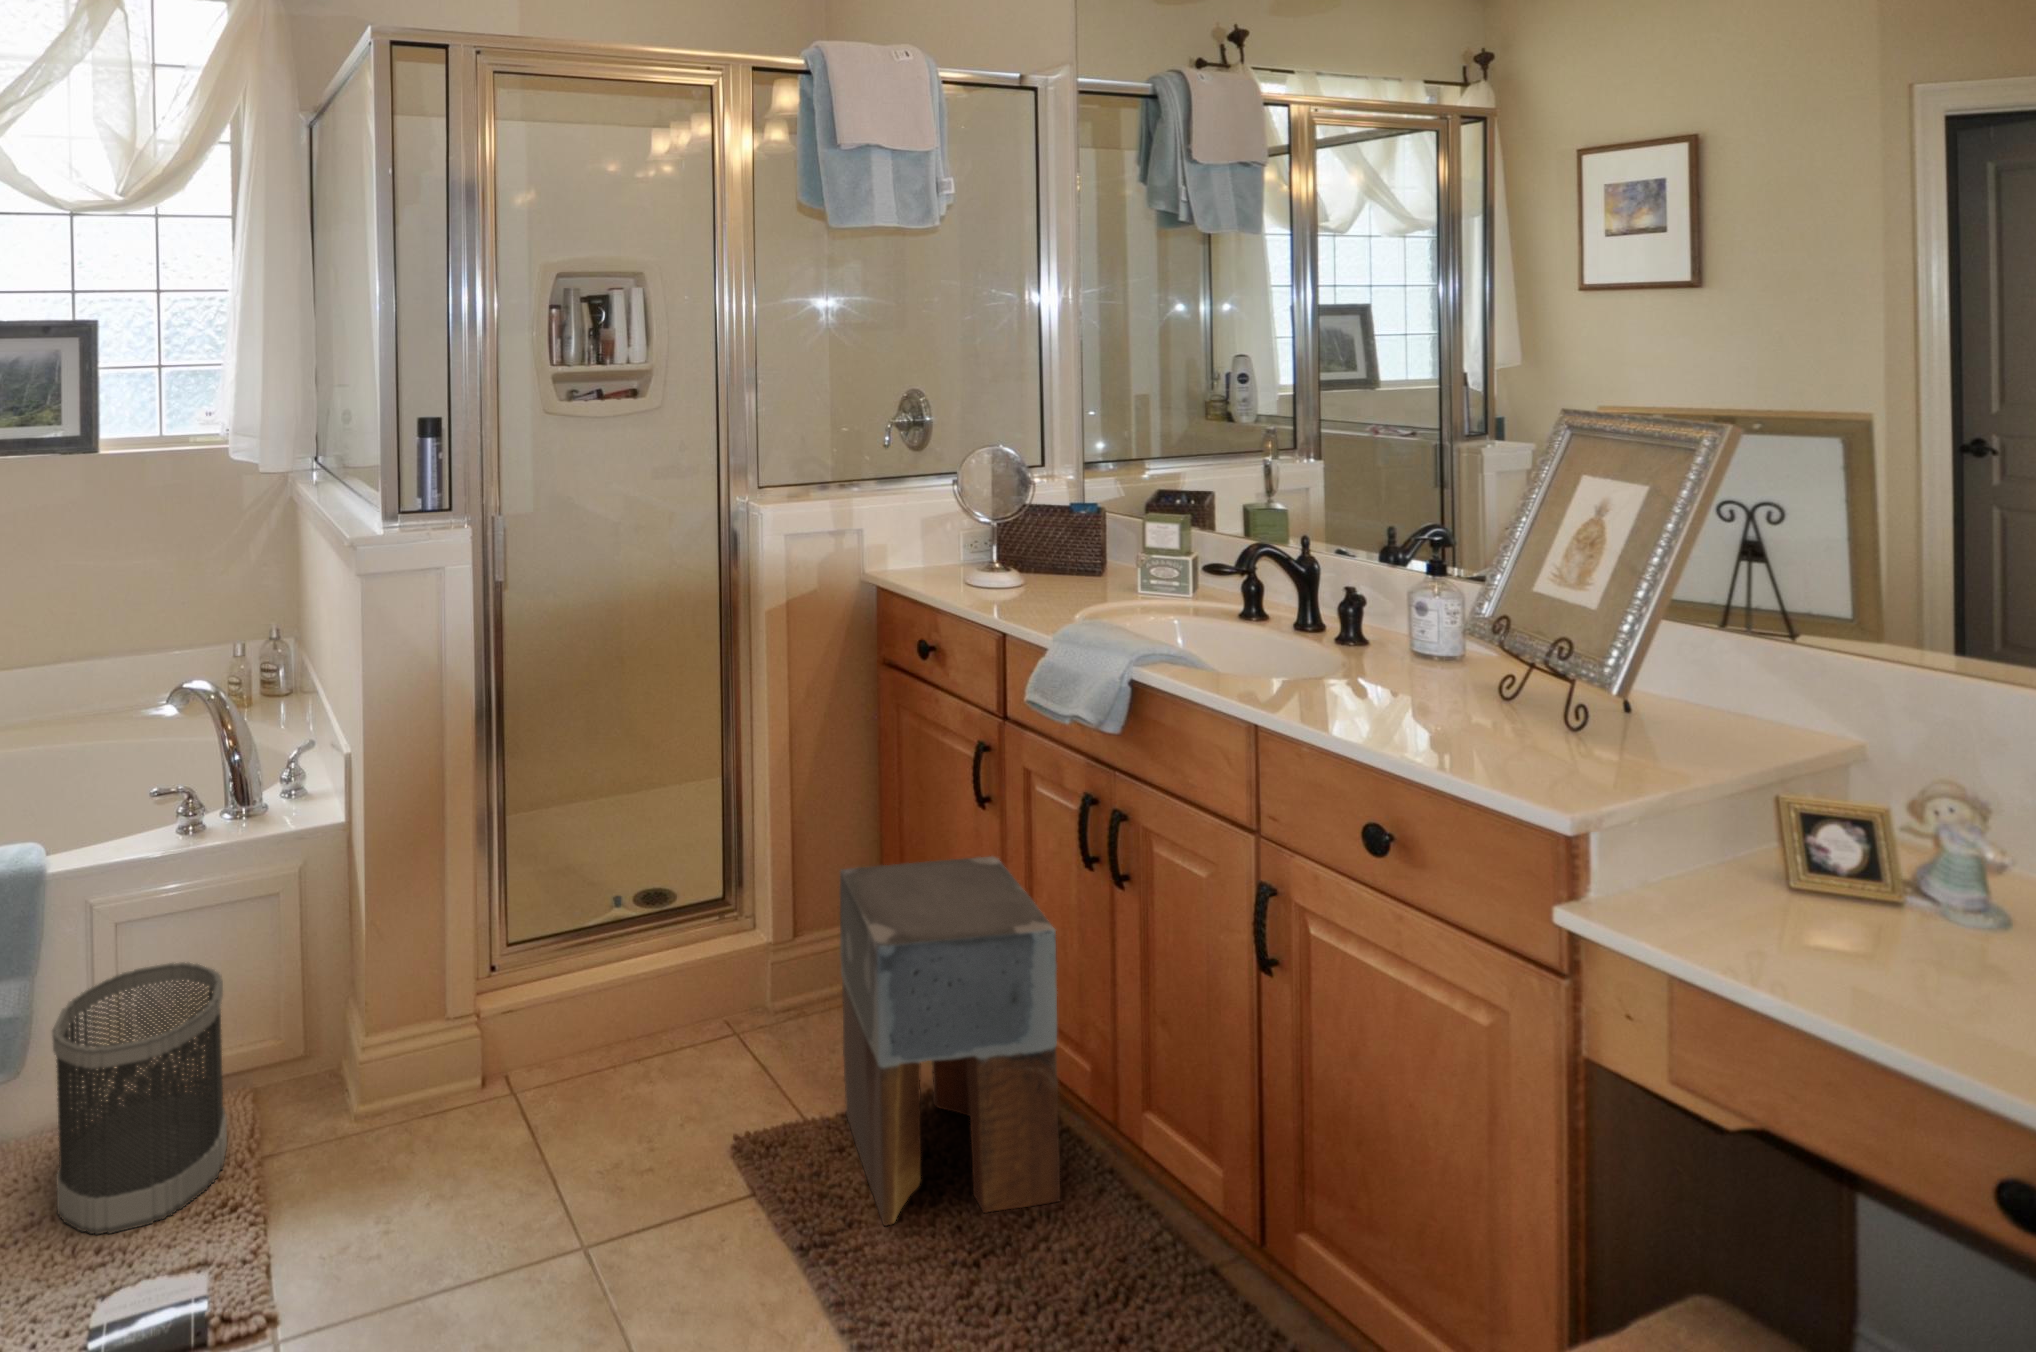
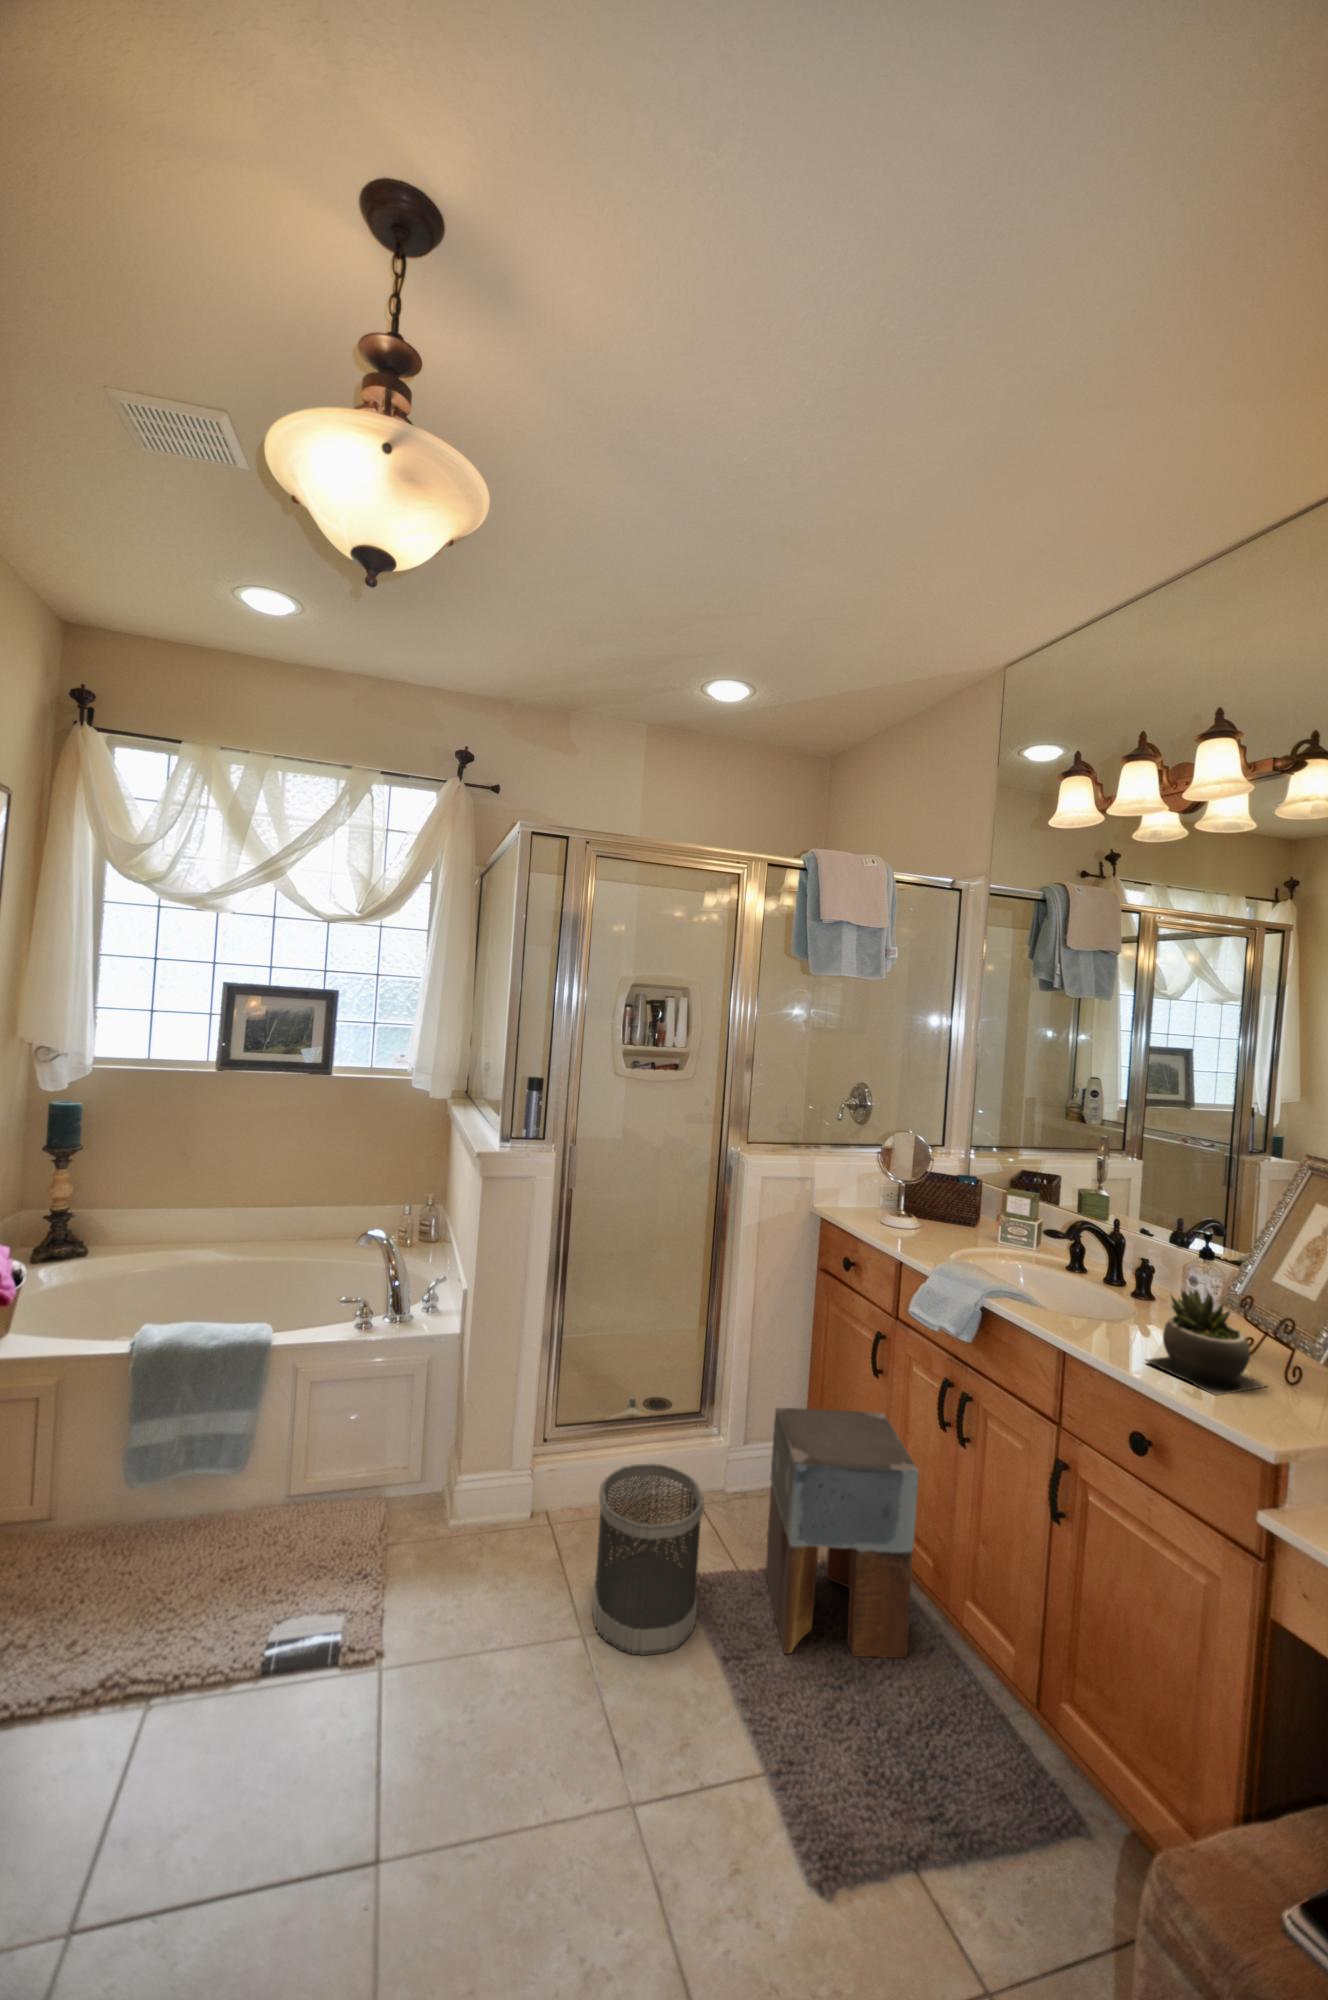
succulent plant: none [1367,605,1543,753] -> present [1145,1290,1266,1395]
wastebasket: present [52,962,227,1234] -> present [592,1464,704,1655]

